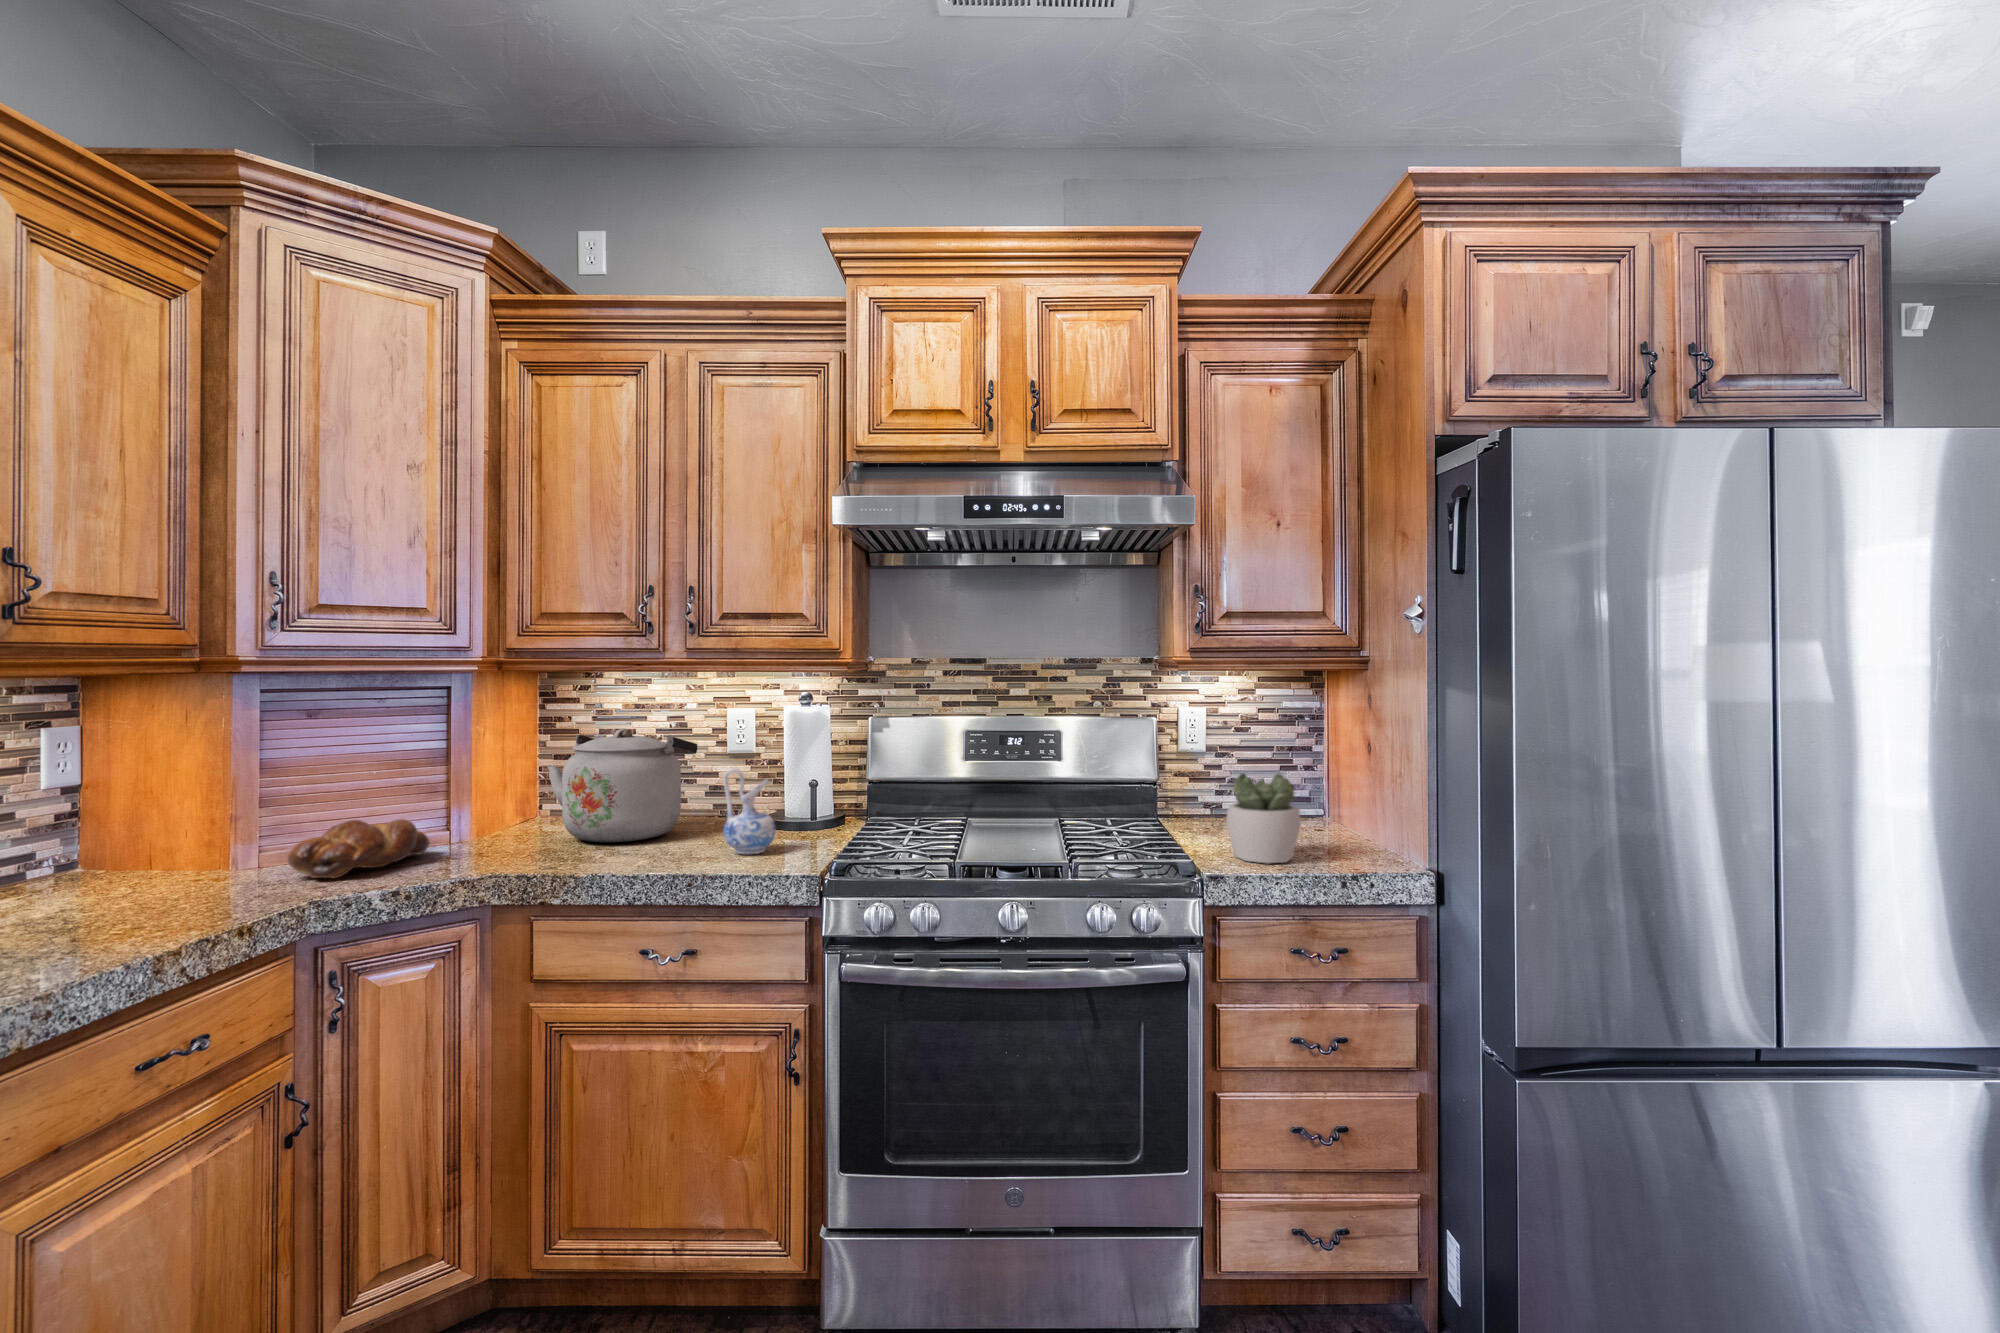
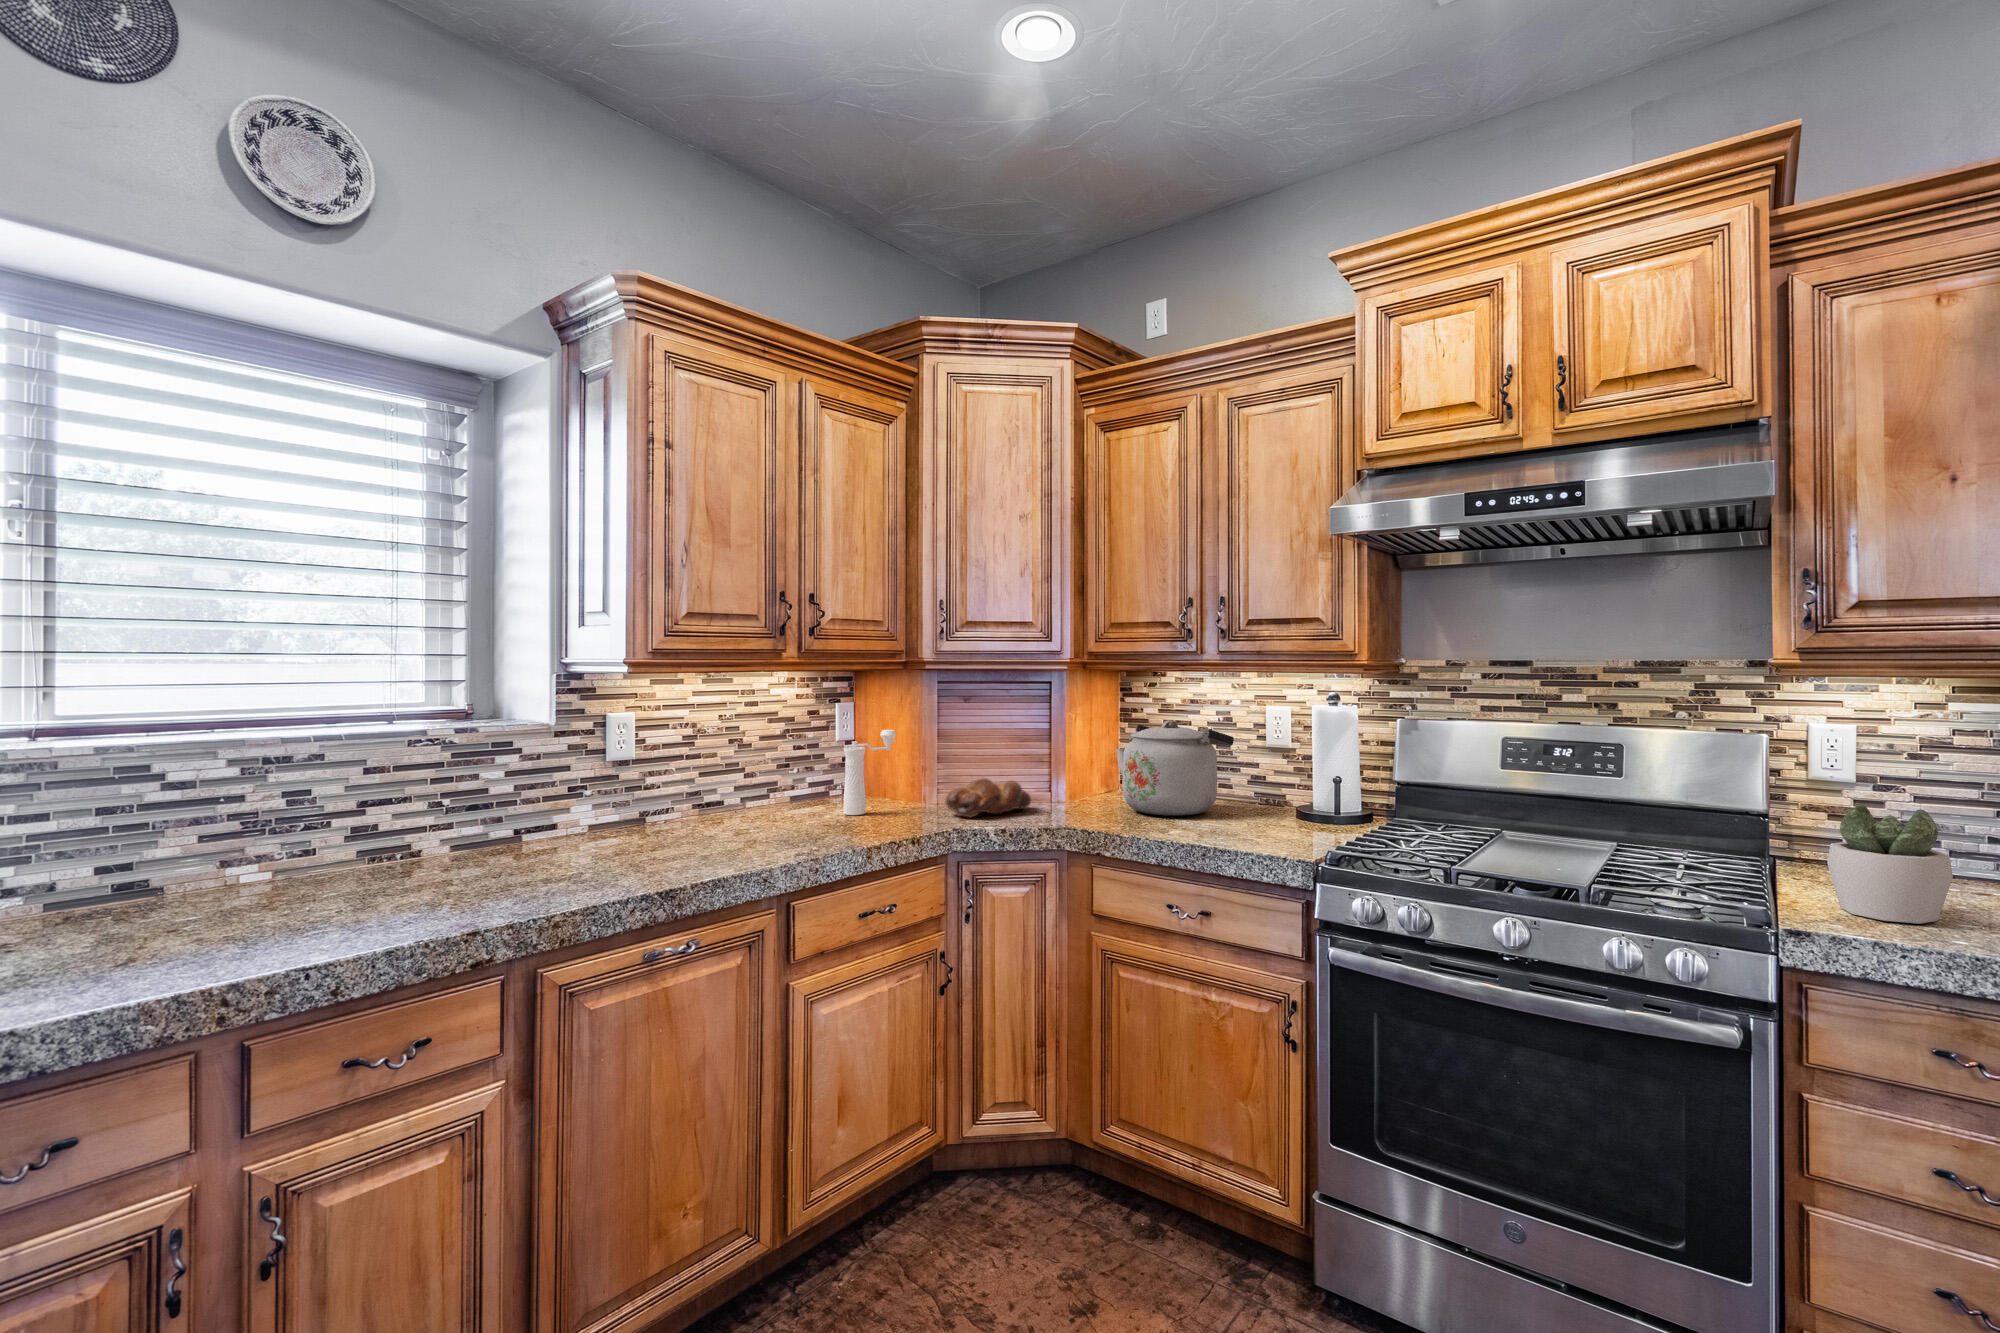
pepper mill: none [78,761,190,902] -> present [844,730,896,815]
ceramic pitcher: present [723,768,776,854] -> none [1239,759,1286,836]

